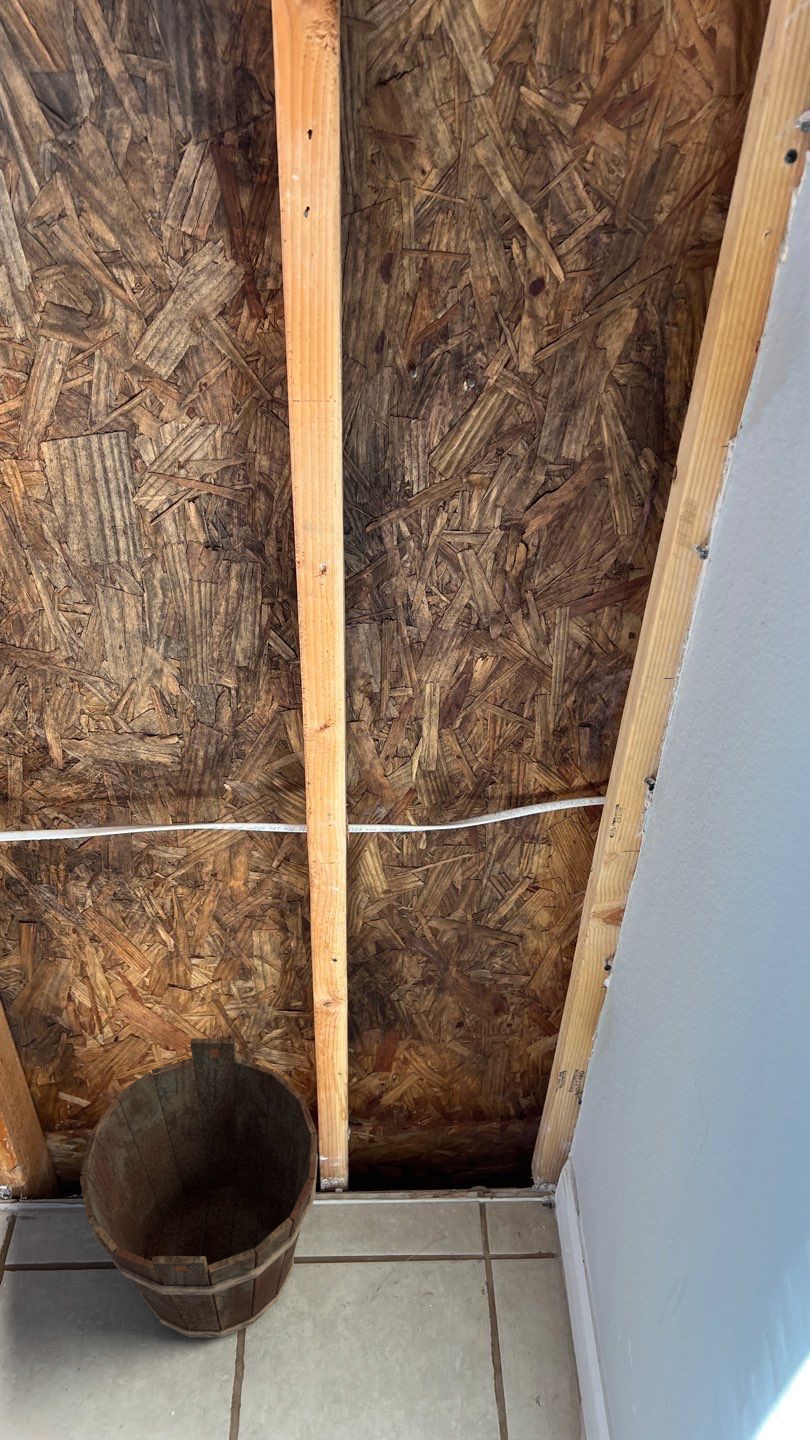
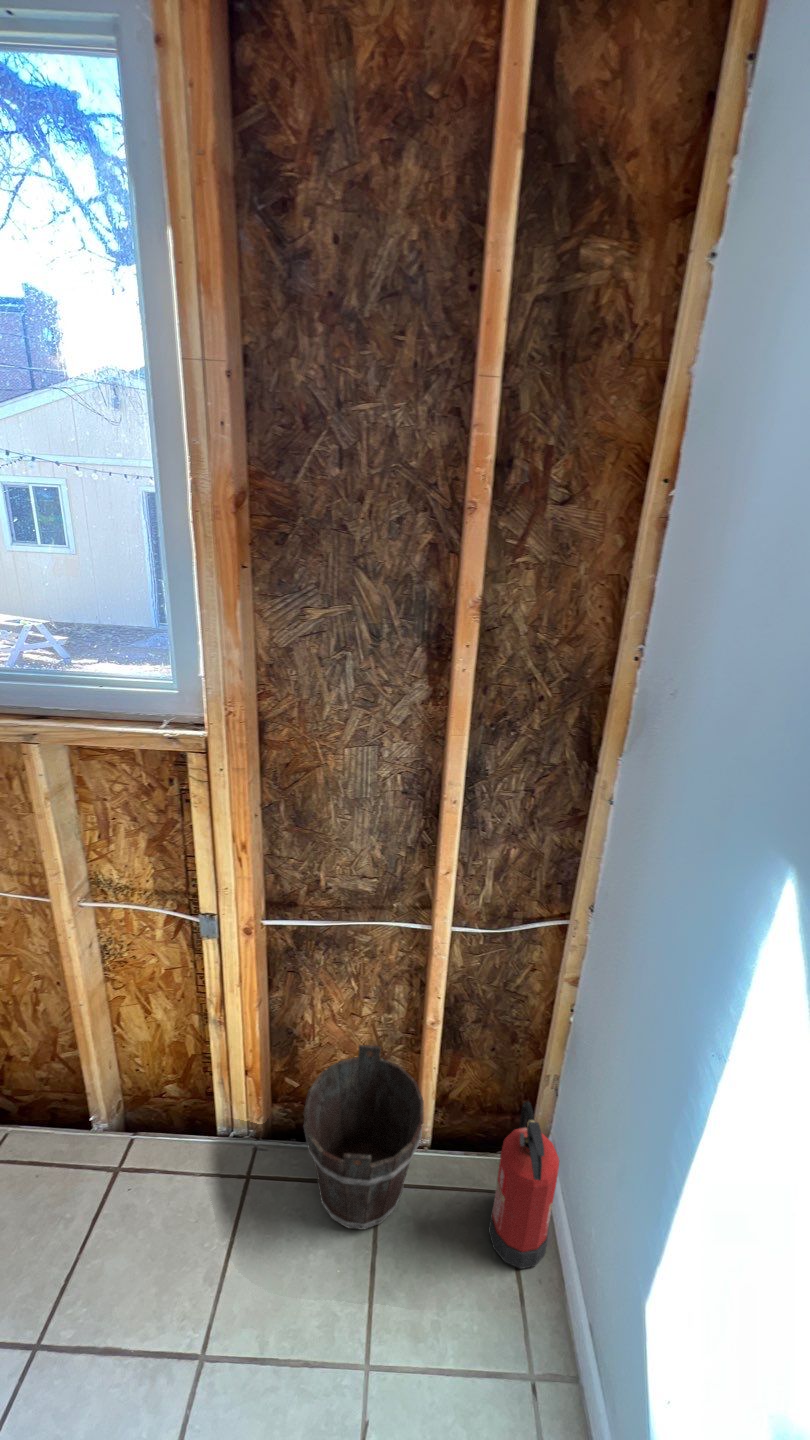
fire extinguisher: none [448,1124,573,1381] -> present [489,1102,559,1269]

